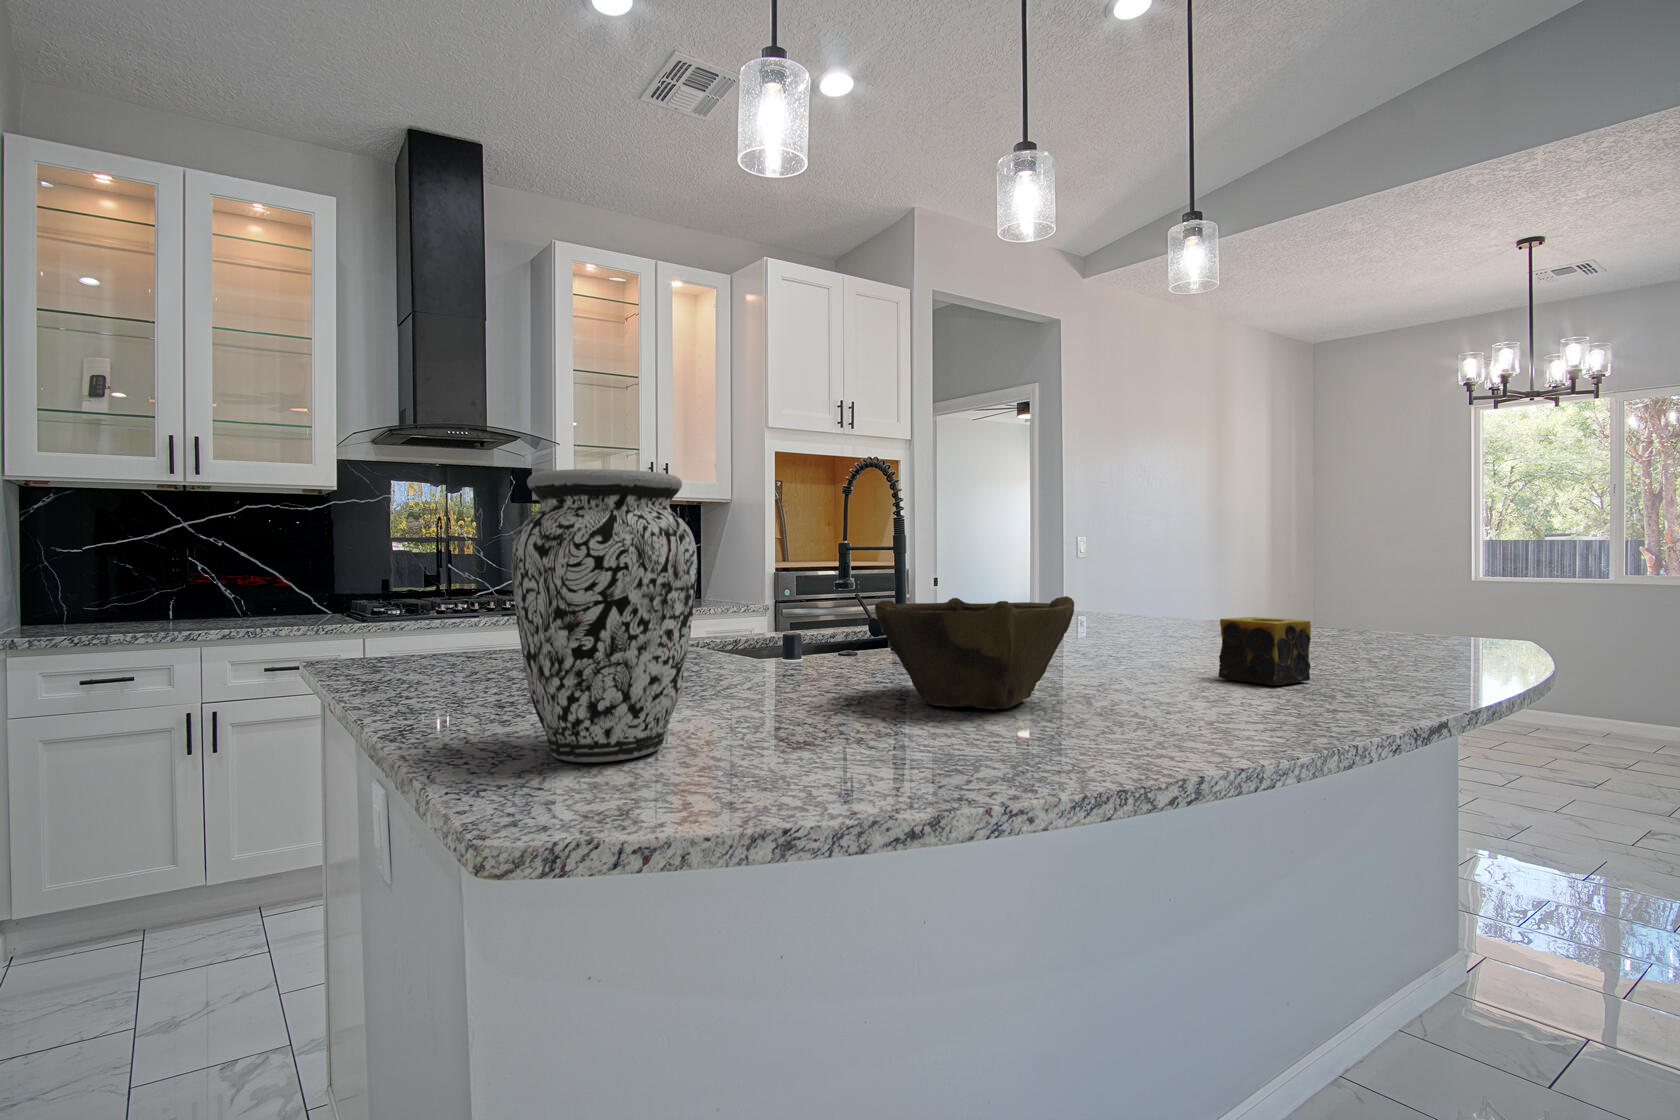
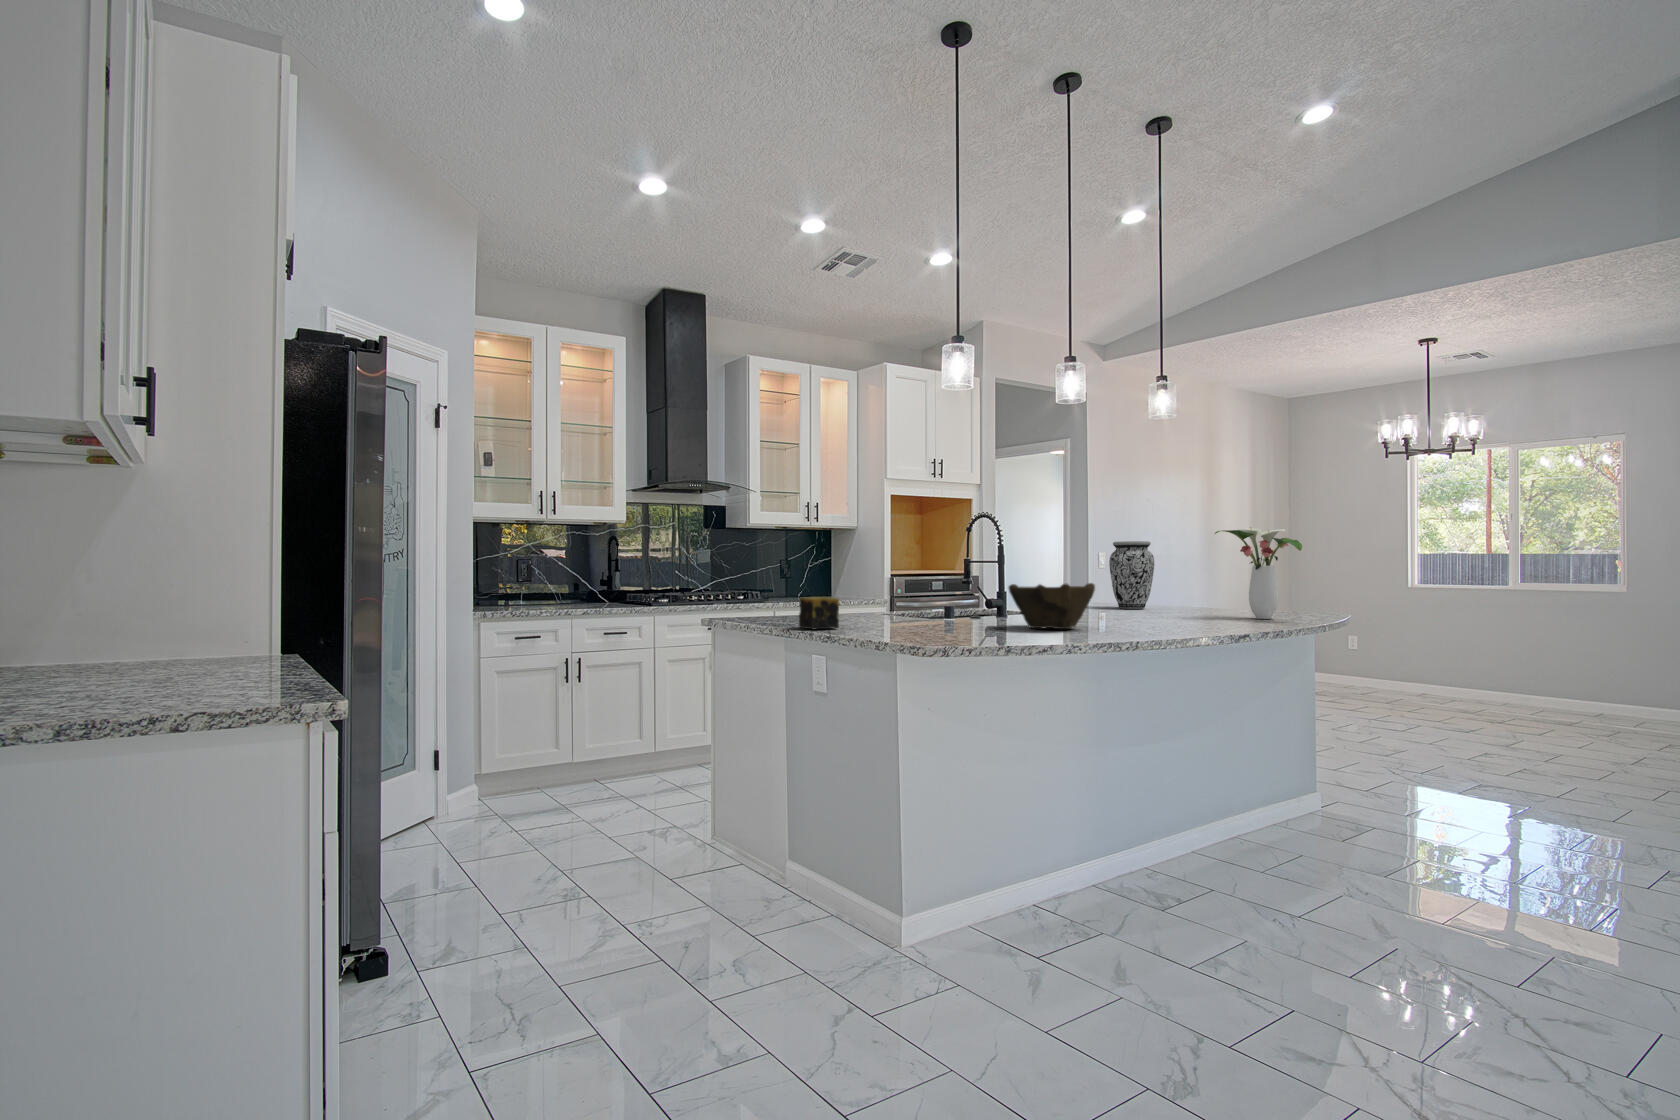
vase: present [511,469,697,762] -> present [1109,541,1154,609]
flower arrangement: none [1305,481,1498,660] -> present [1215,527,1302,619]
candle: present [1218,617,1311,685] -> present [799,597,839,629]

